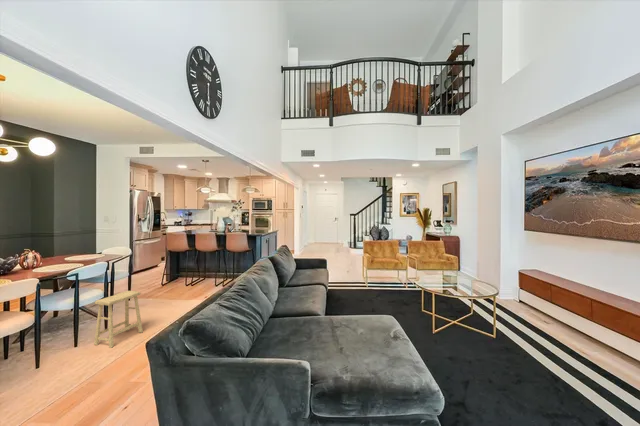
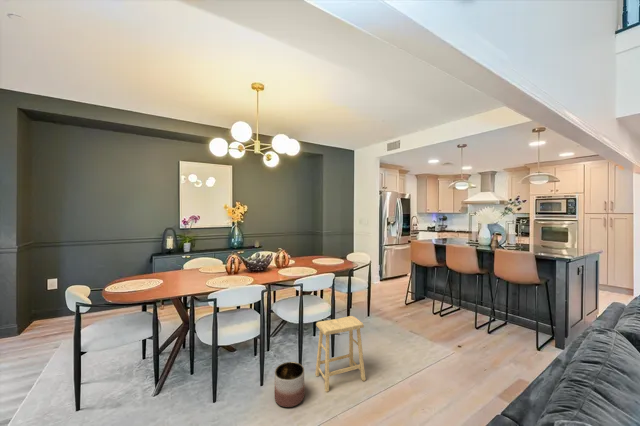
planter: none [59,335,93,369] -> present [274,362,305,407]

